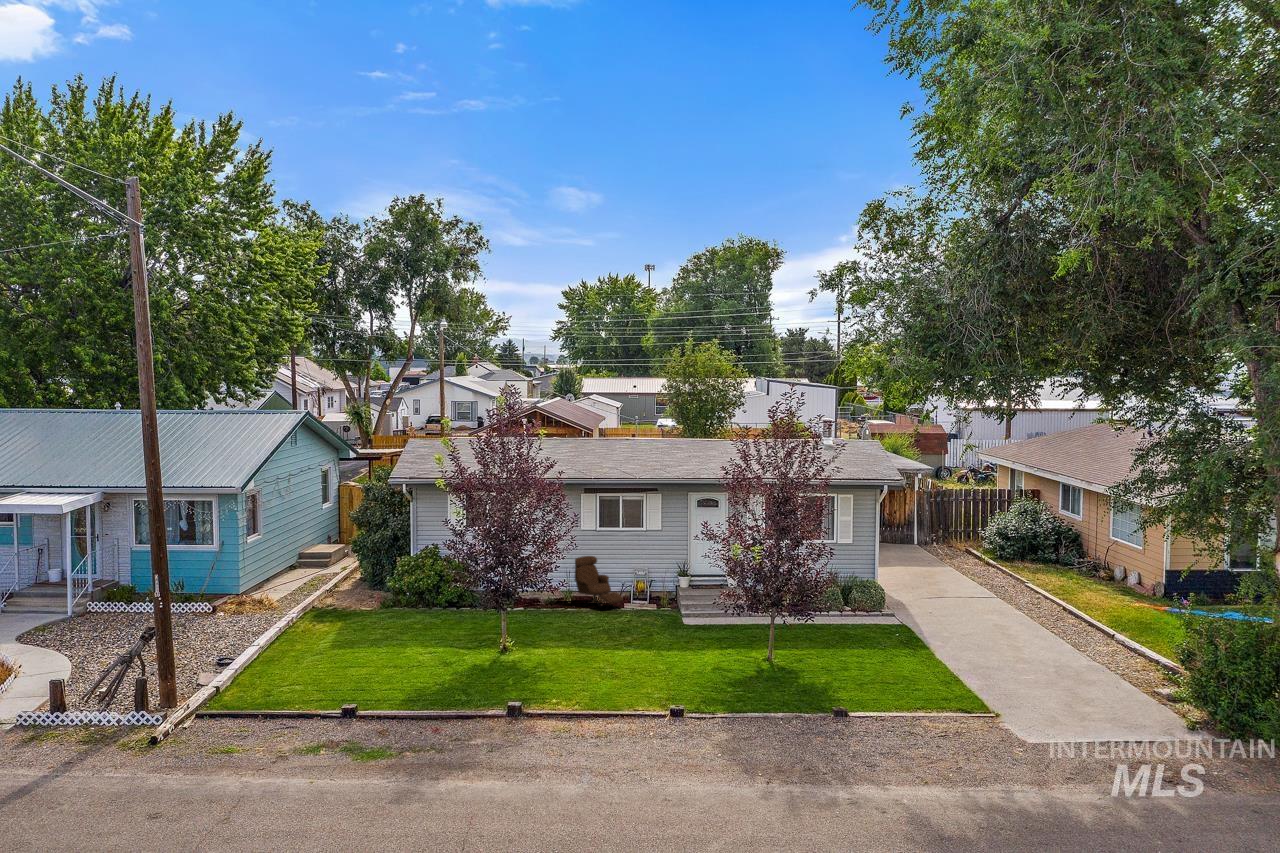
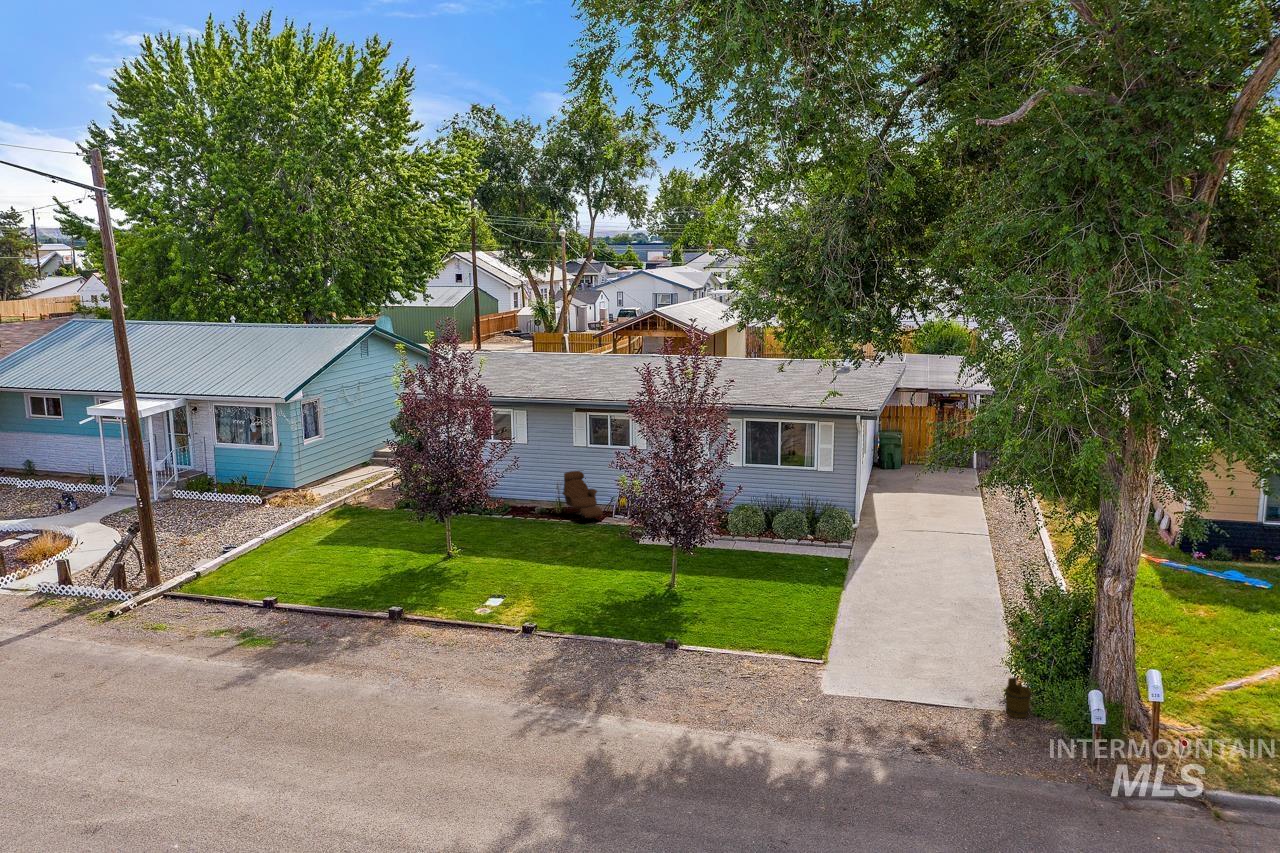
bucket: none [1172,704,1200,741] -> present [1005,677,1033,718]

